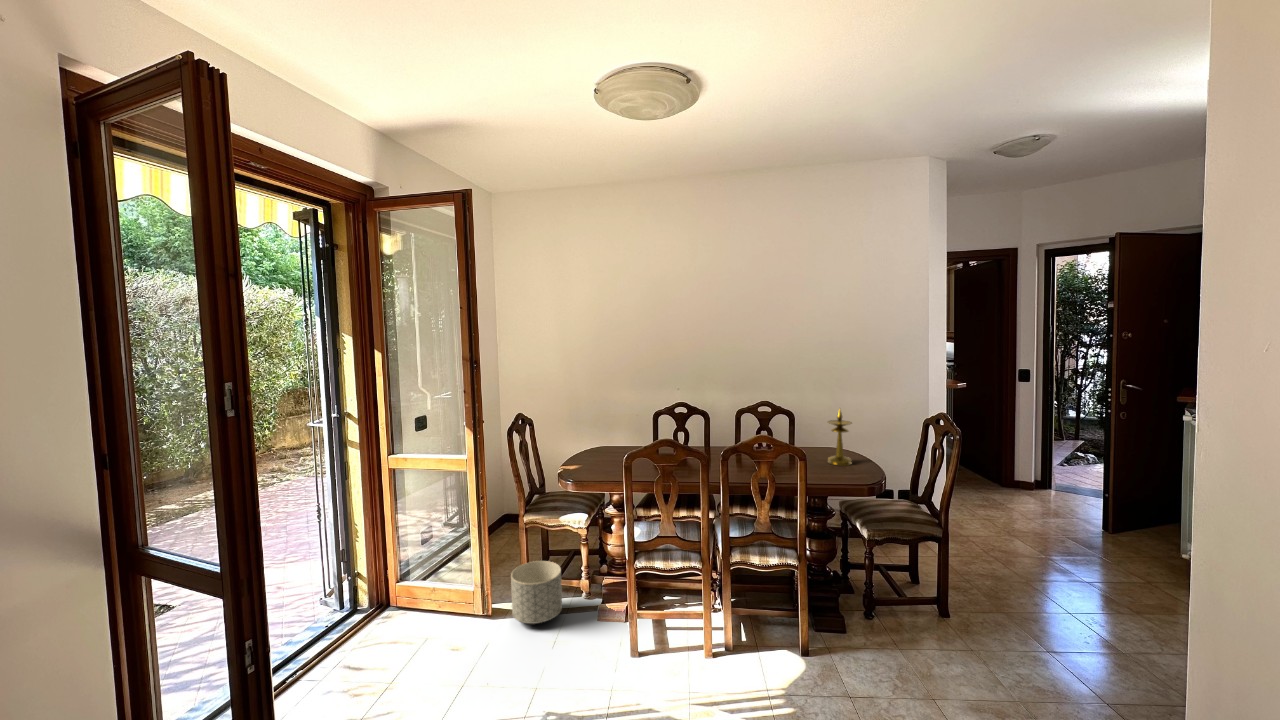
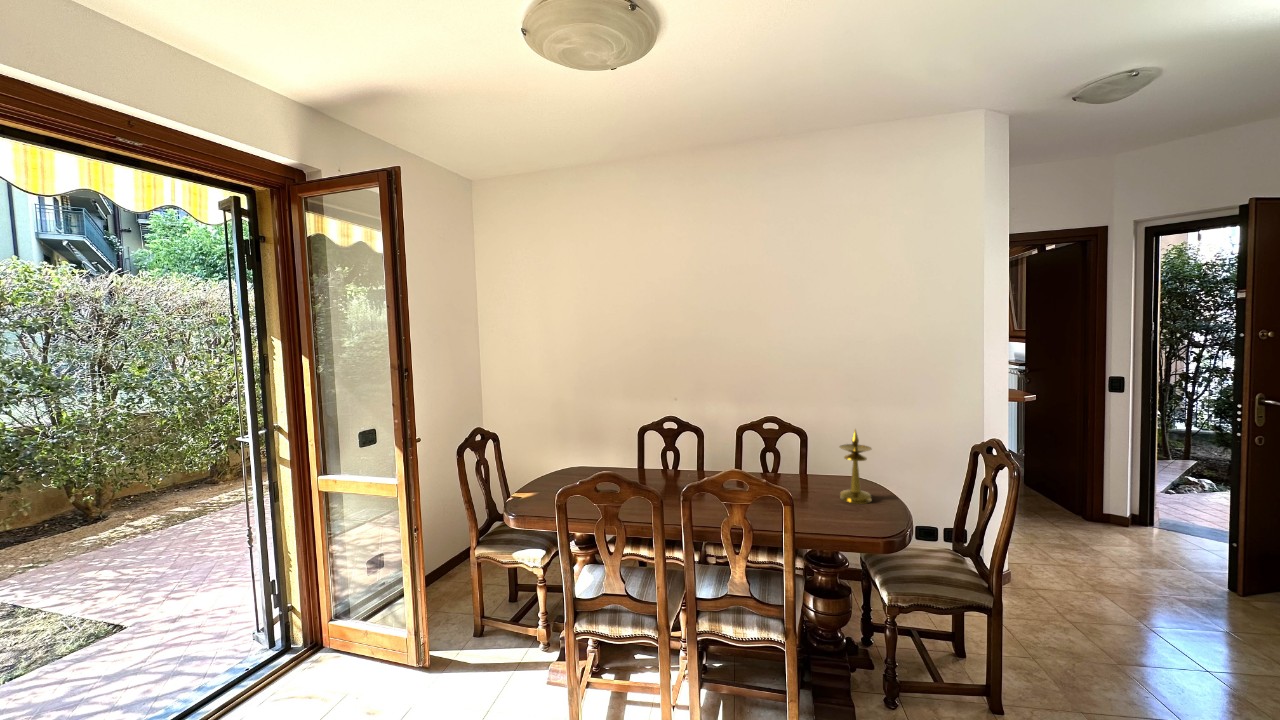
planter: present [511,561,562,624] -> none [446,604,509,684]

